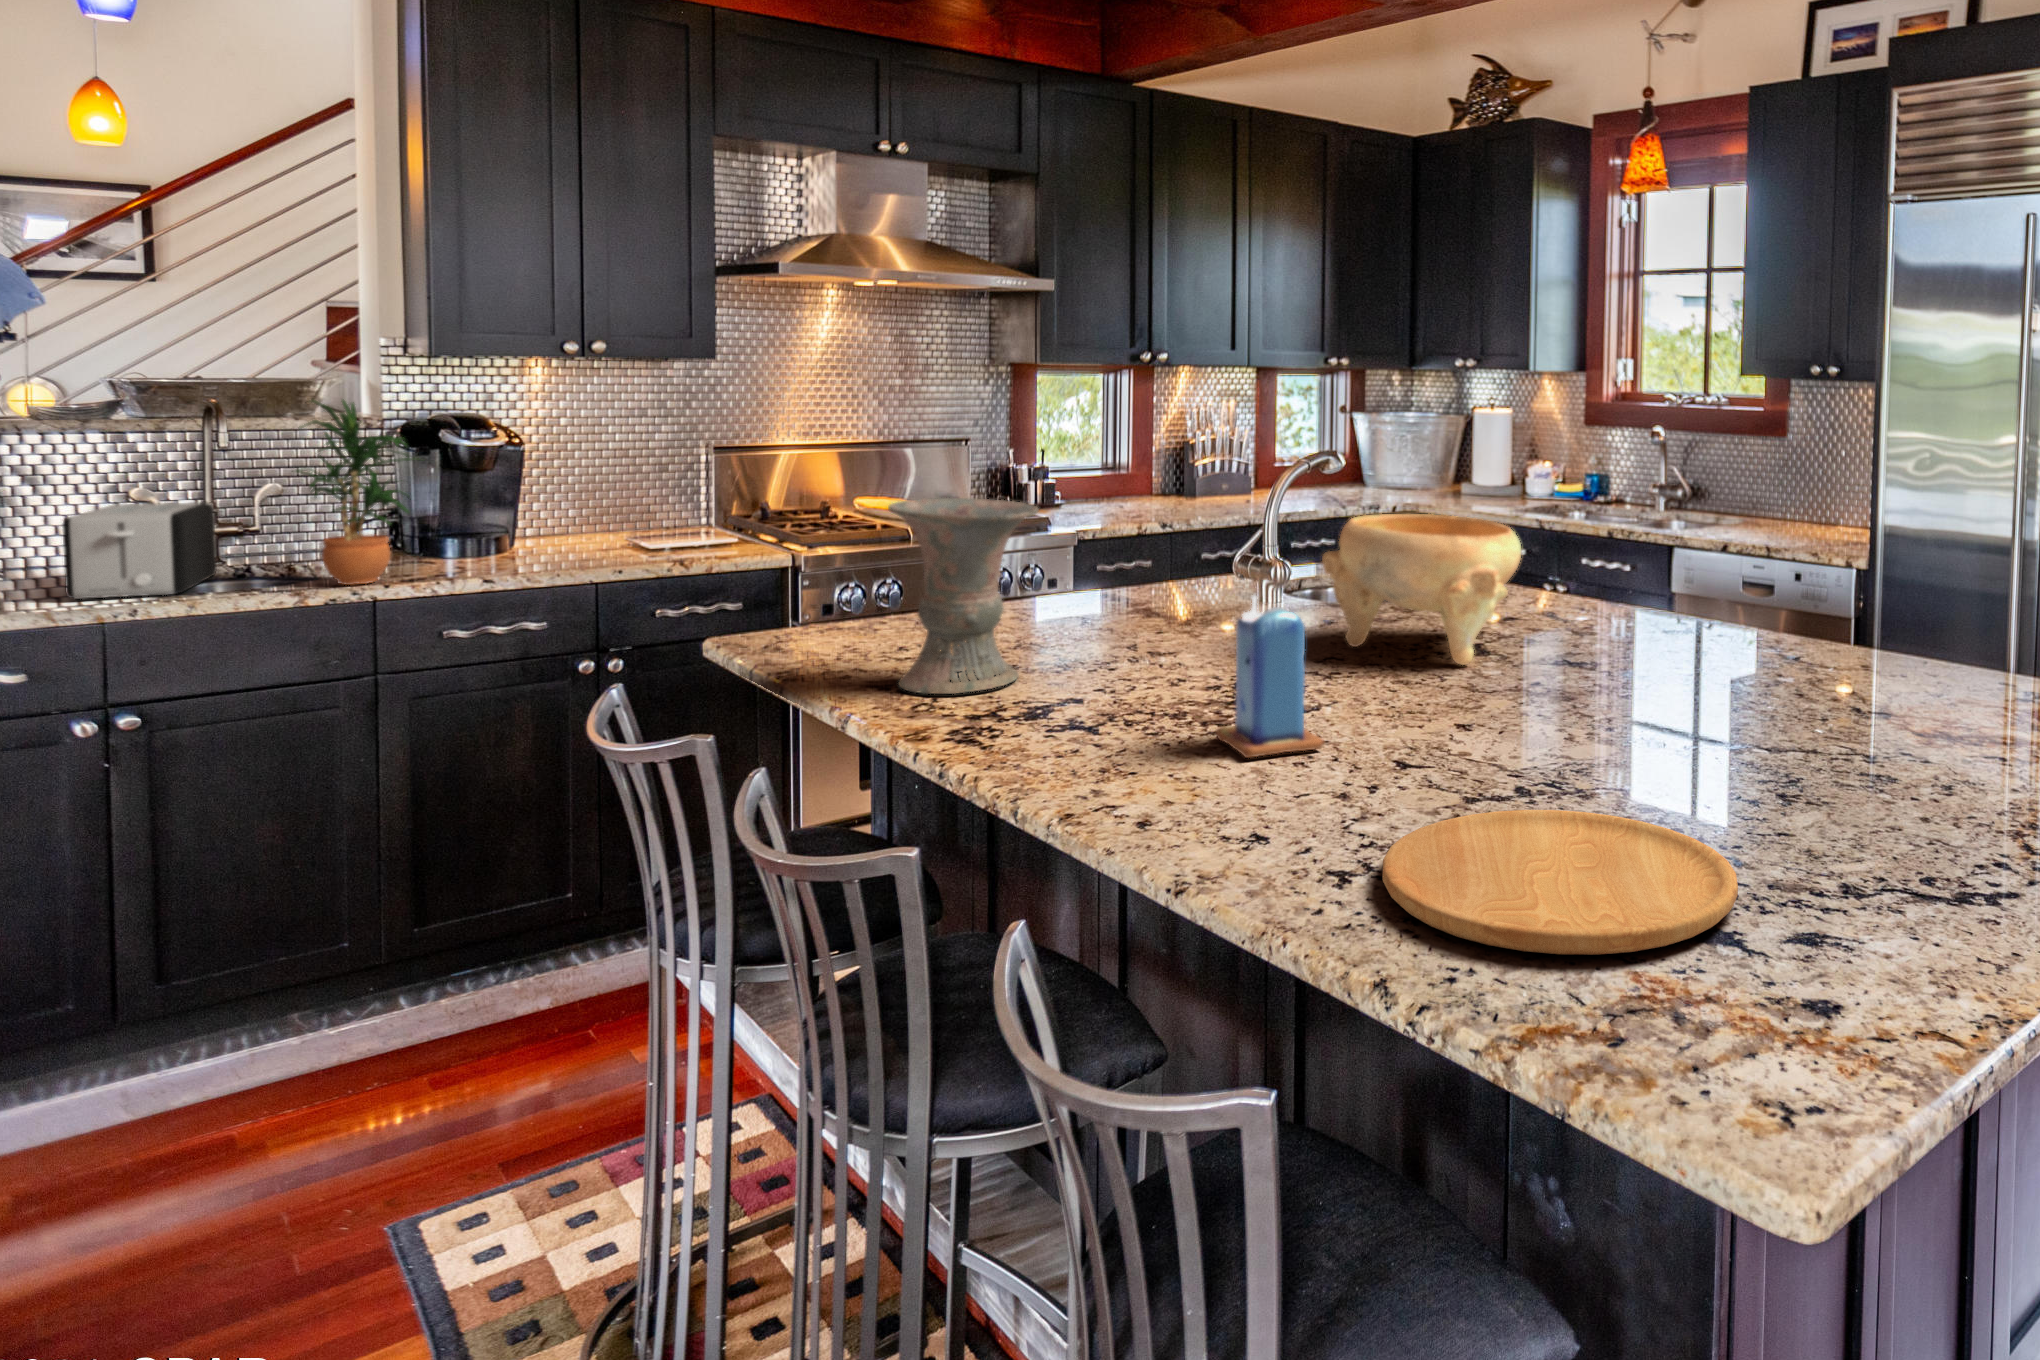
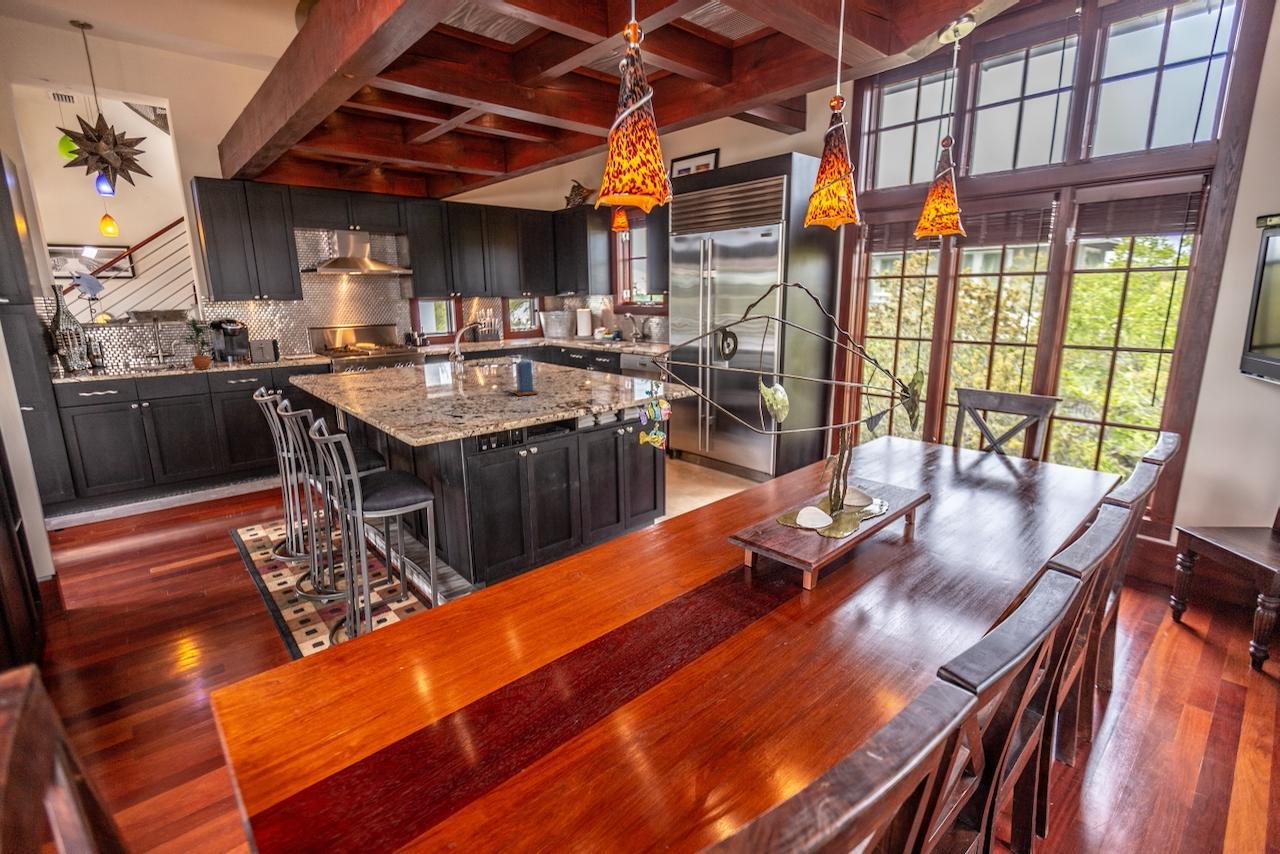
vase: present [888,498,1038,694] -> none [322,336,364,386]
toaster: present [63,502,217,599] -> present [248,339,280,363]
decorative bowl: present [1322,514,1521,665] -> none [452,339,507,379]
candle: present [1216,595,1324,758] -> present [513,357,538,396]
cutting board: present [1383,810,1738,955] -> none [398,400,478,419]

